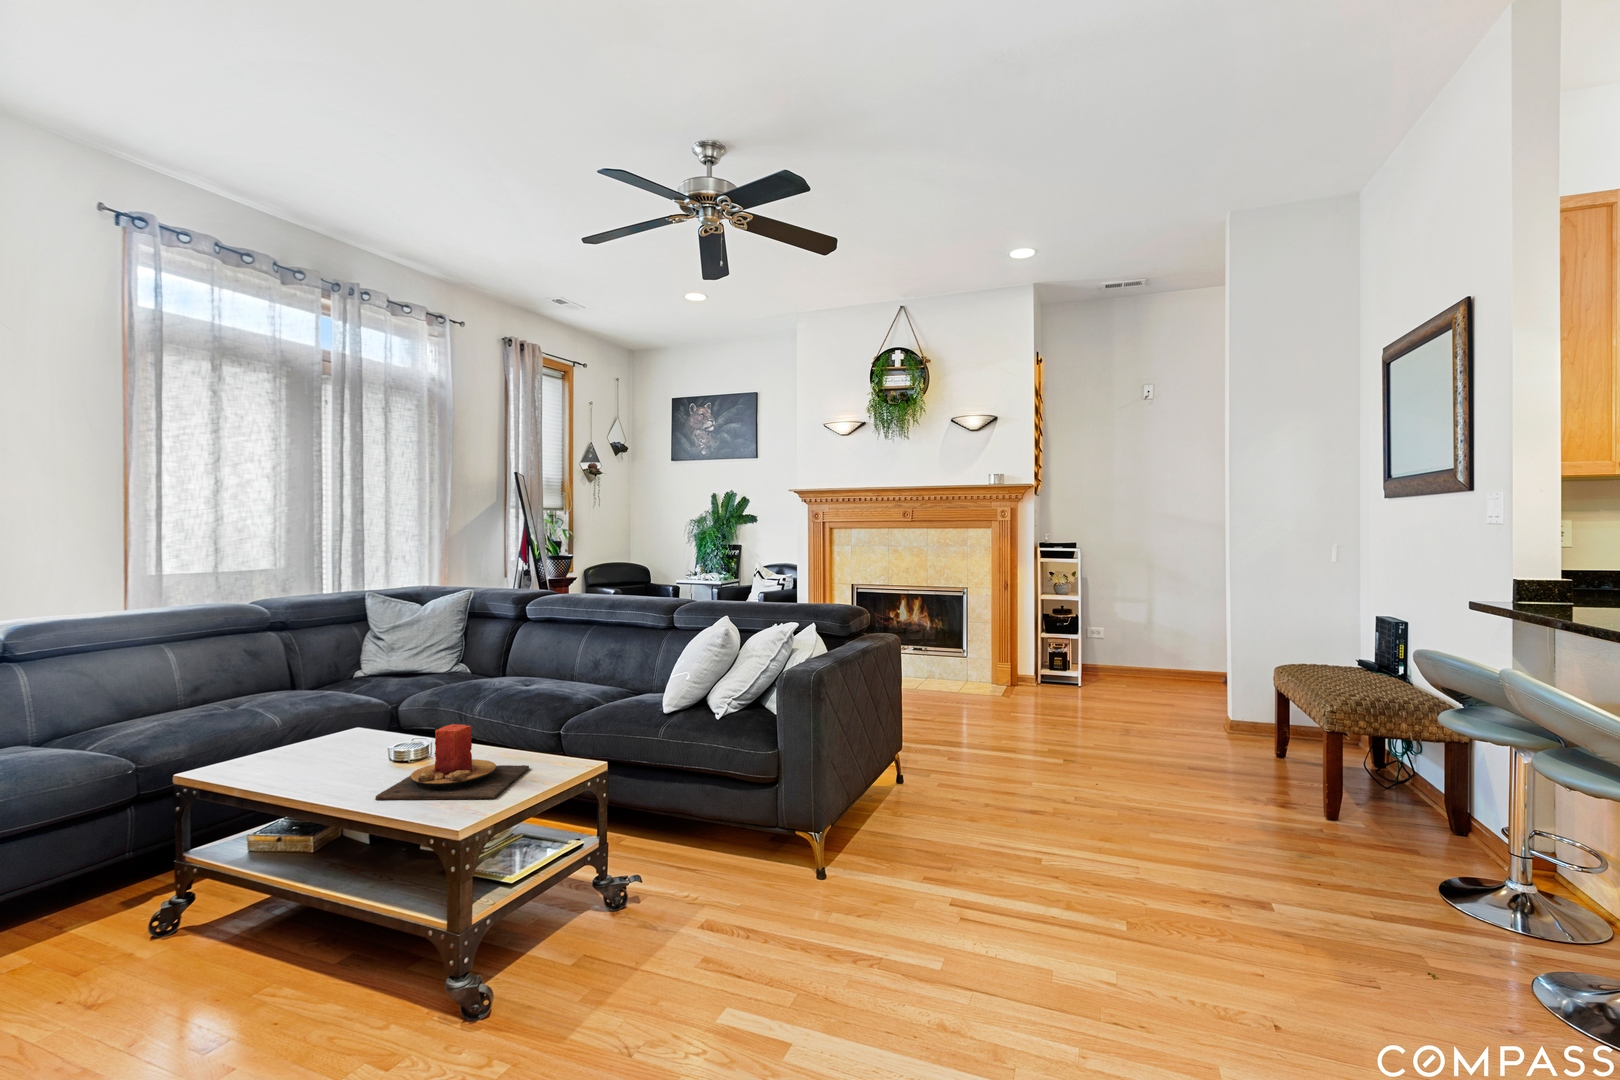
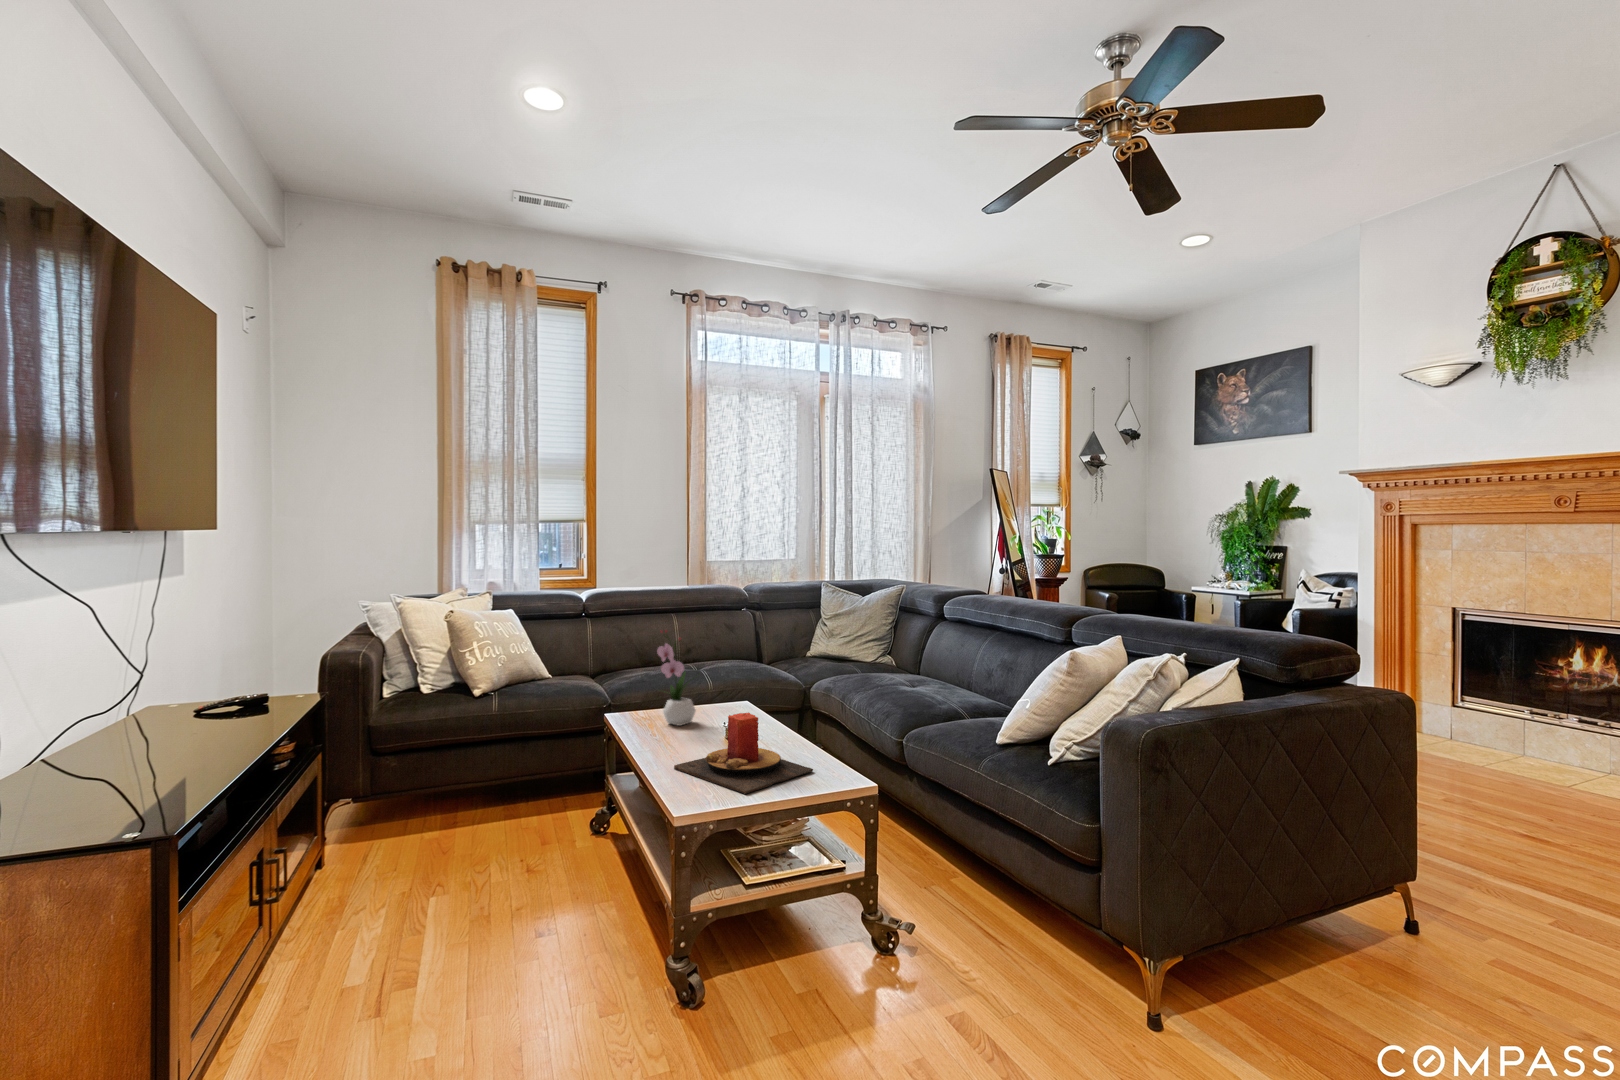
flower arrangement: none [272,654,326,766] -> present [657,630,696,726]

